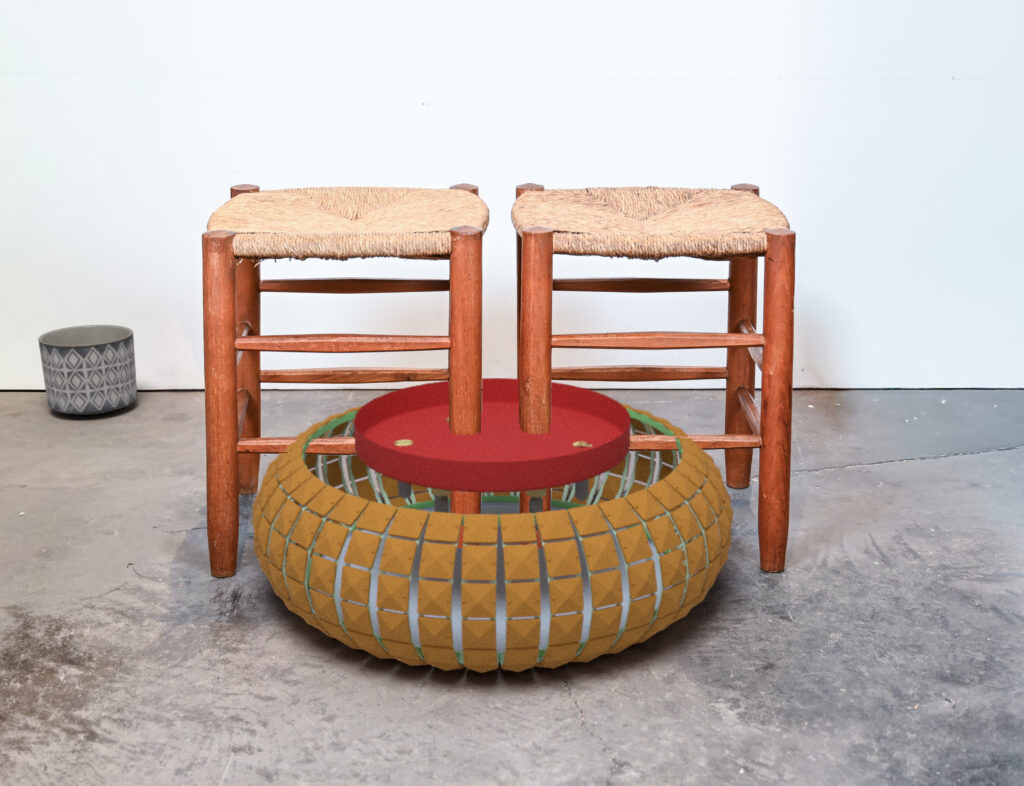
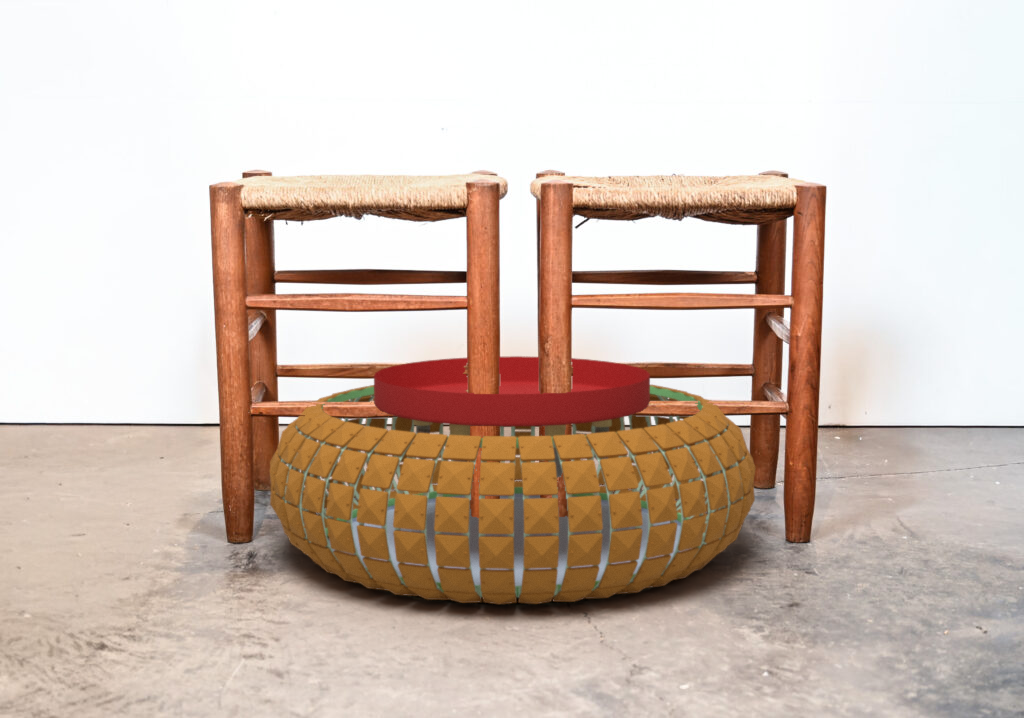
planter: present [38,325,137,415] -> none [58,353,153,438]

